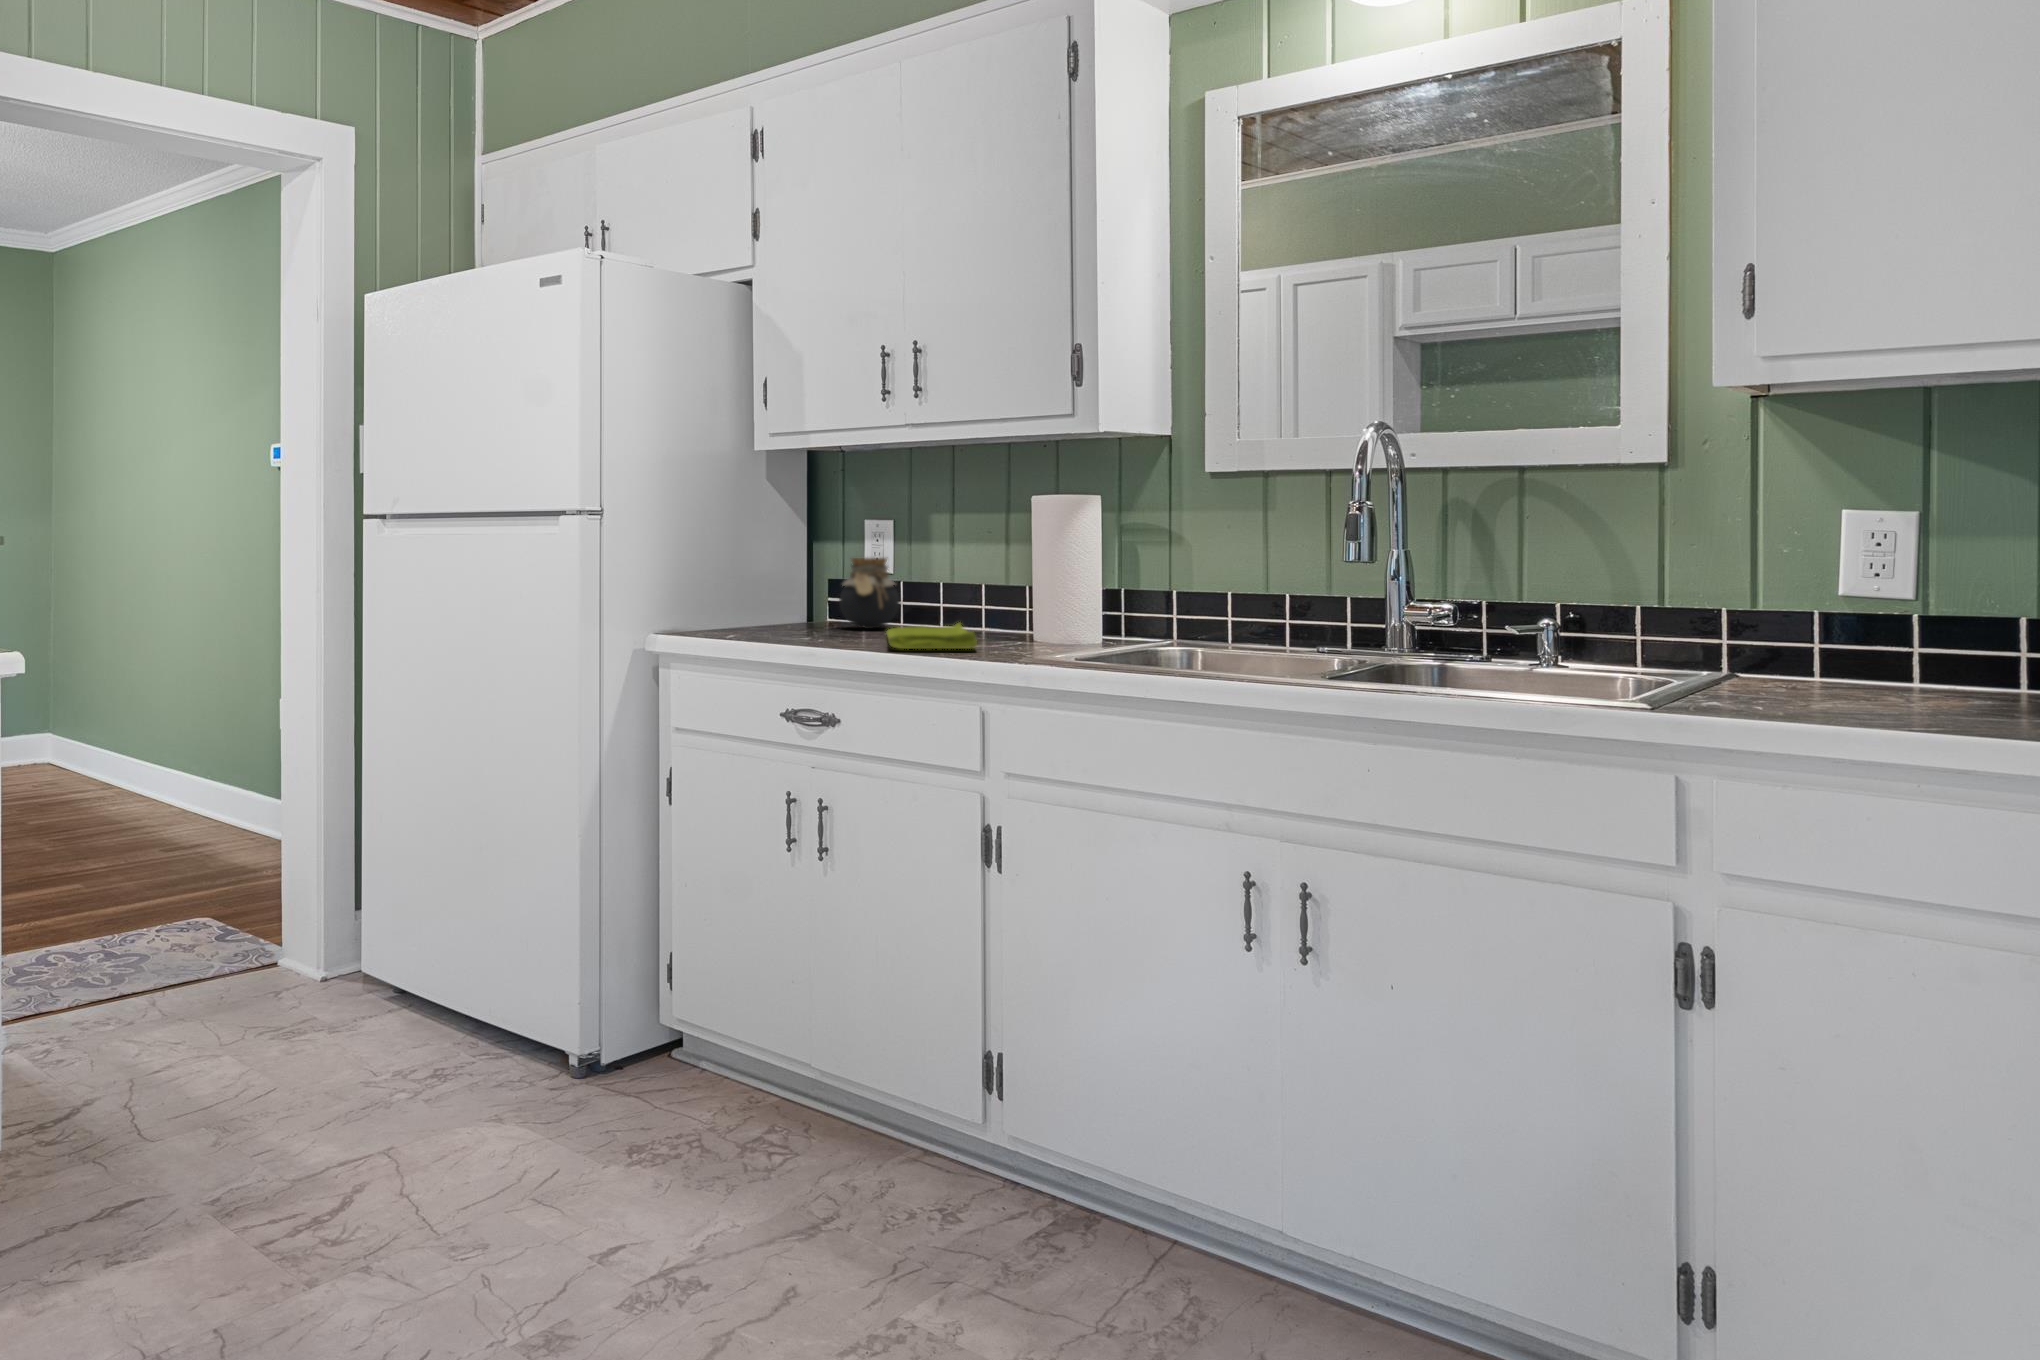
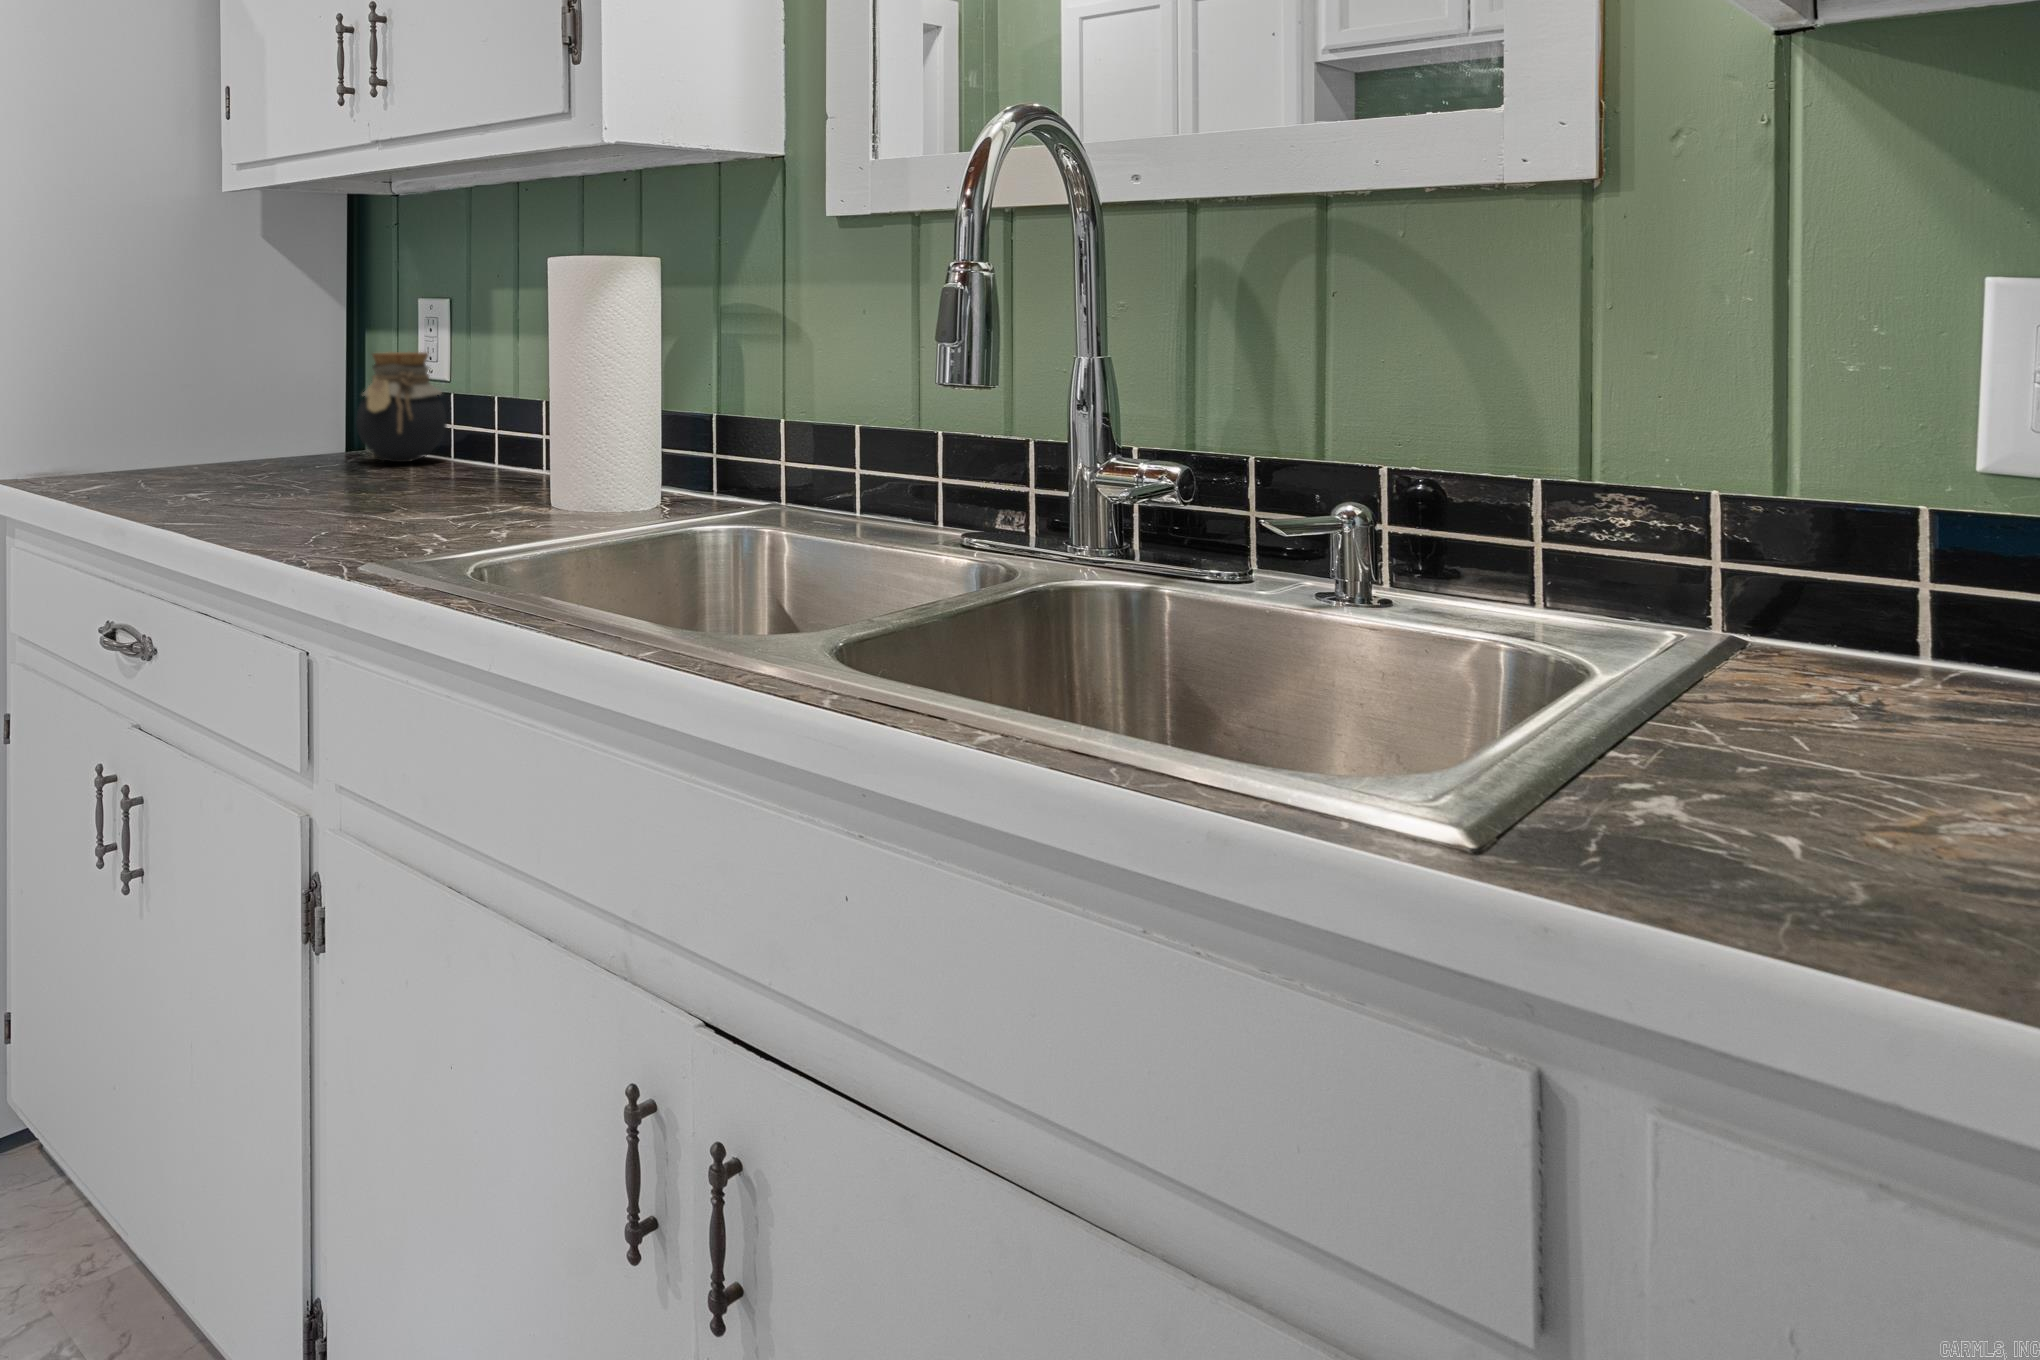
dish towel: present [887,623,977,649] -> none [269,460,494,522]

